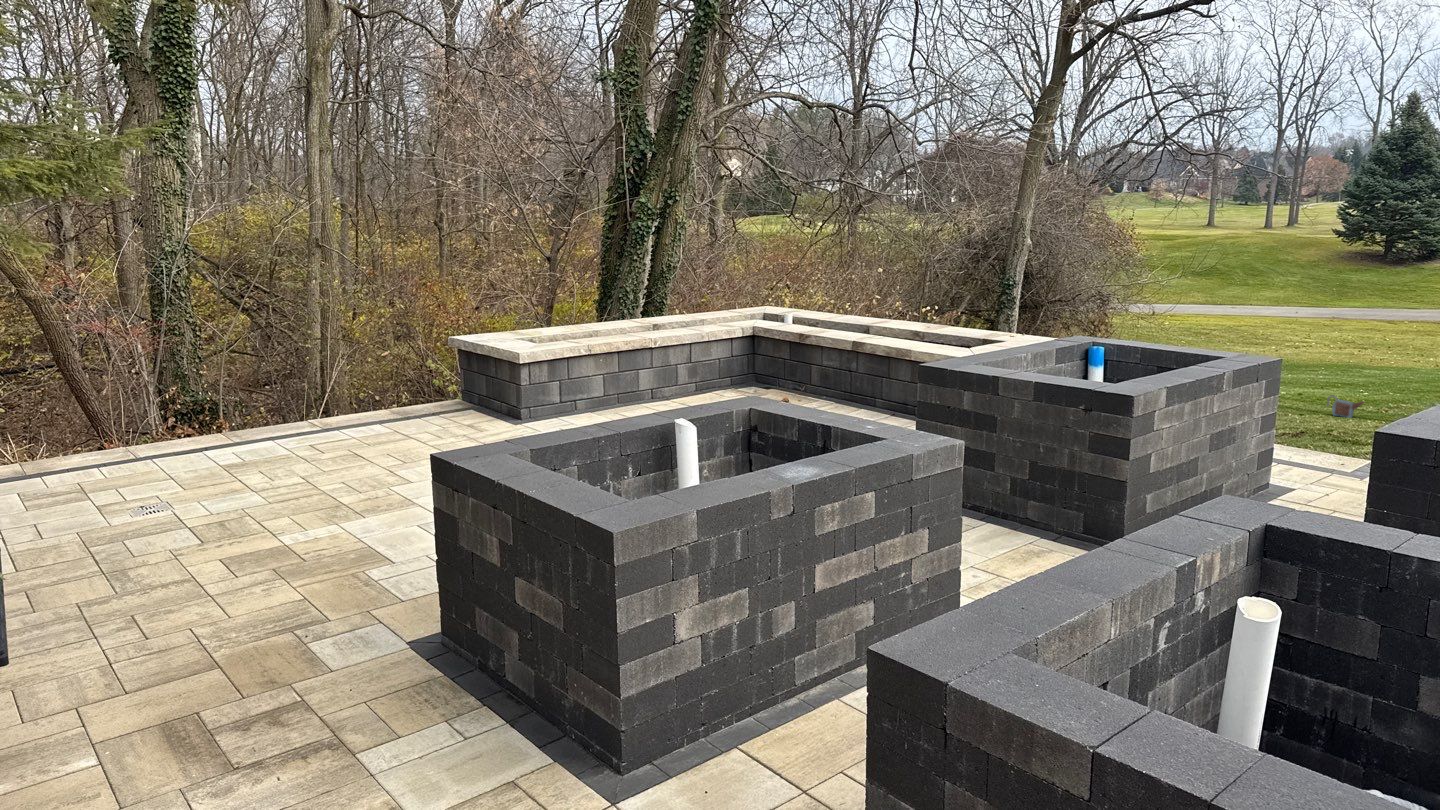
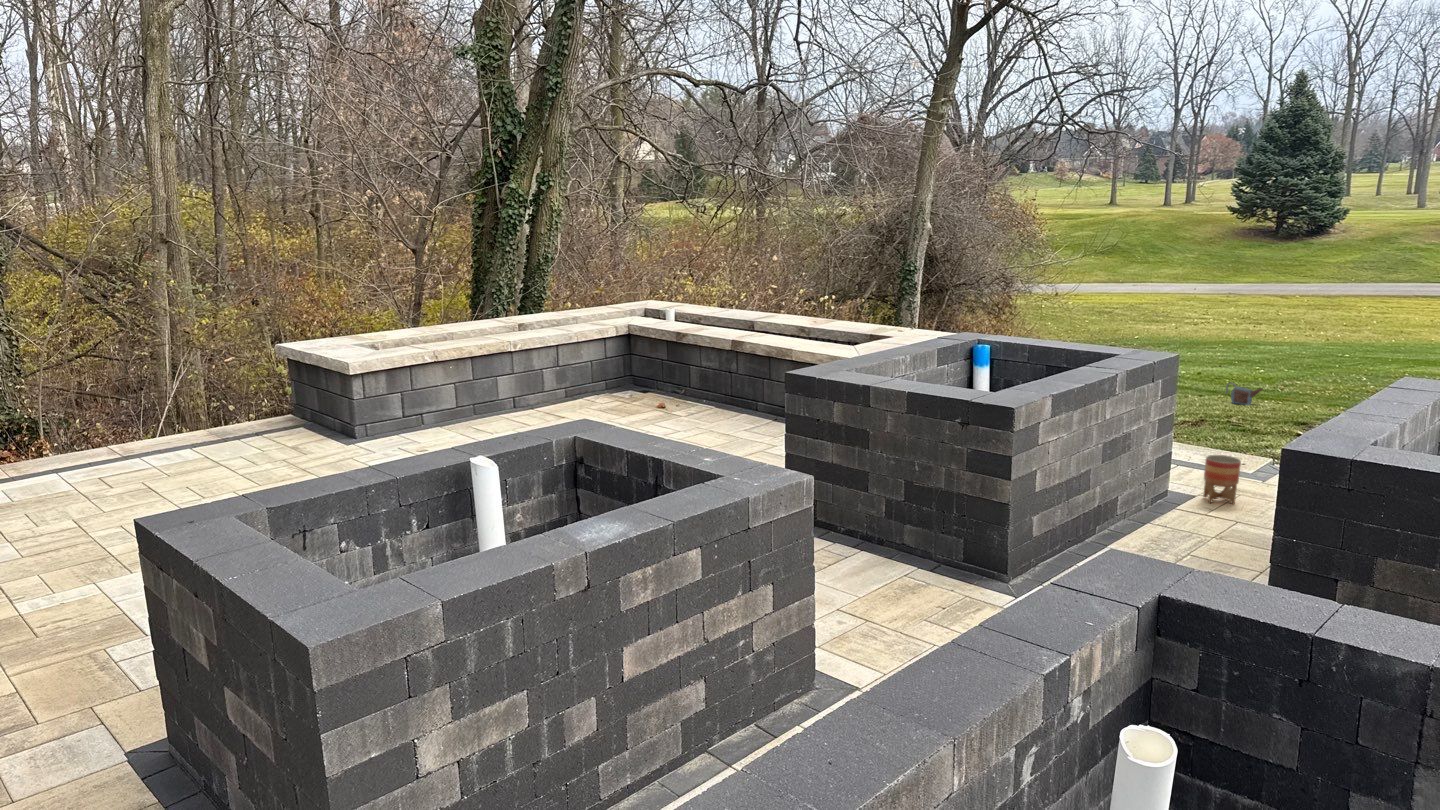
planter: none [1303,453,1340,499] -> present [1203,455,1241,504]

